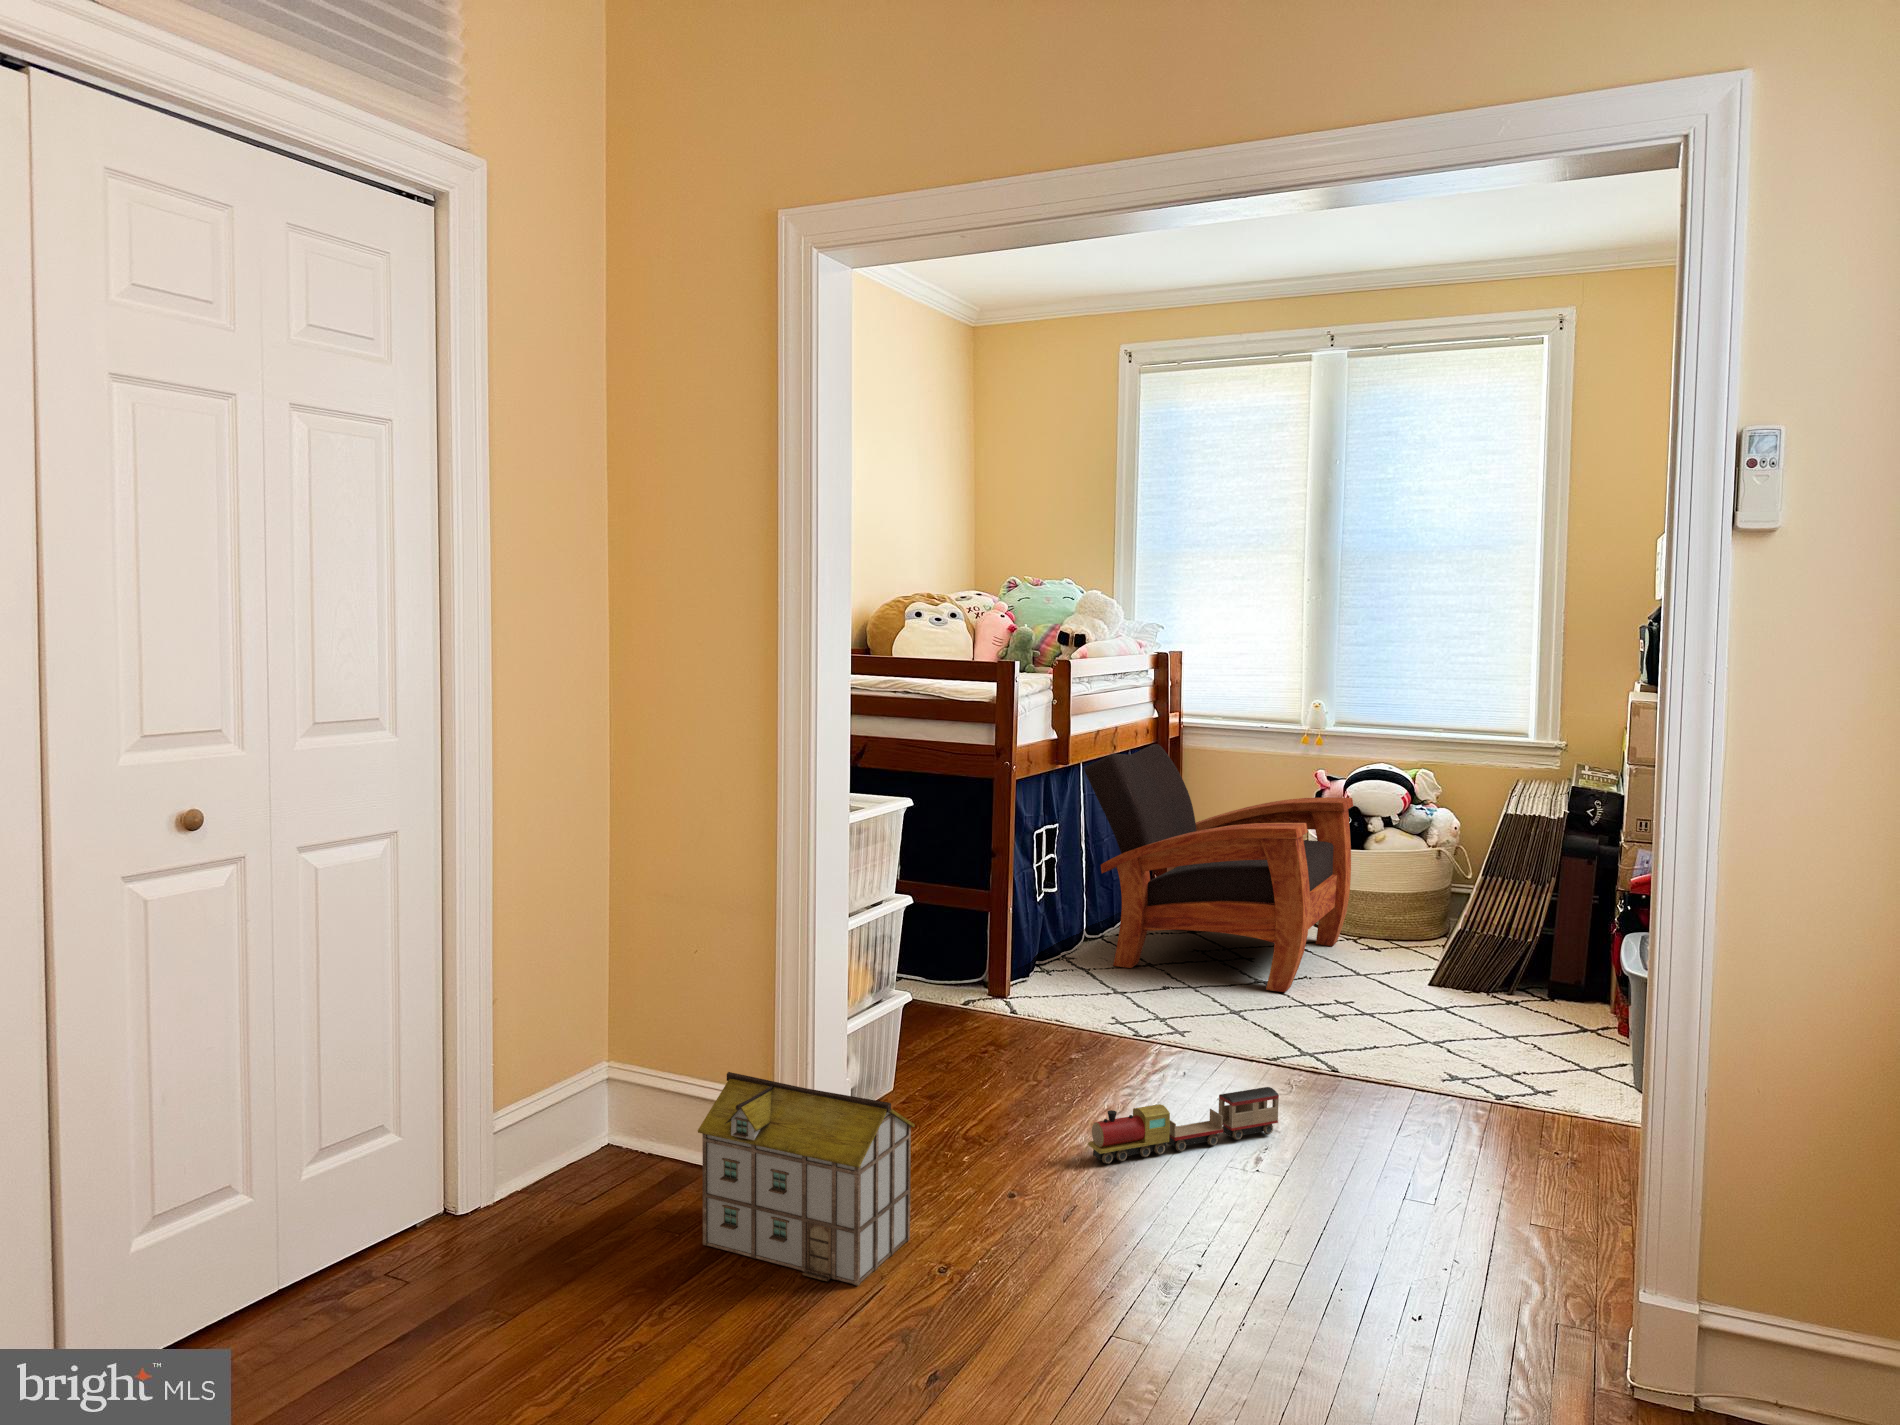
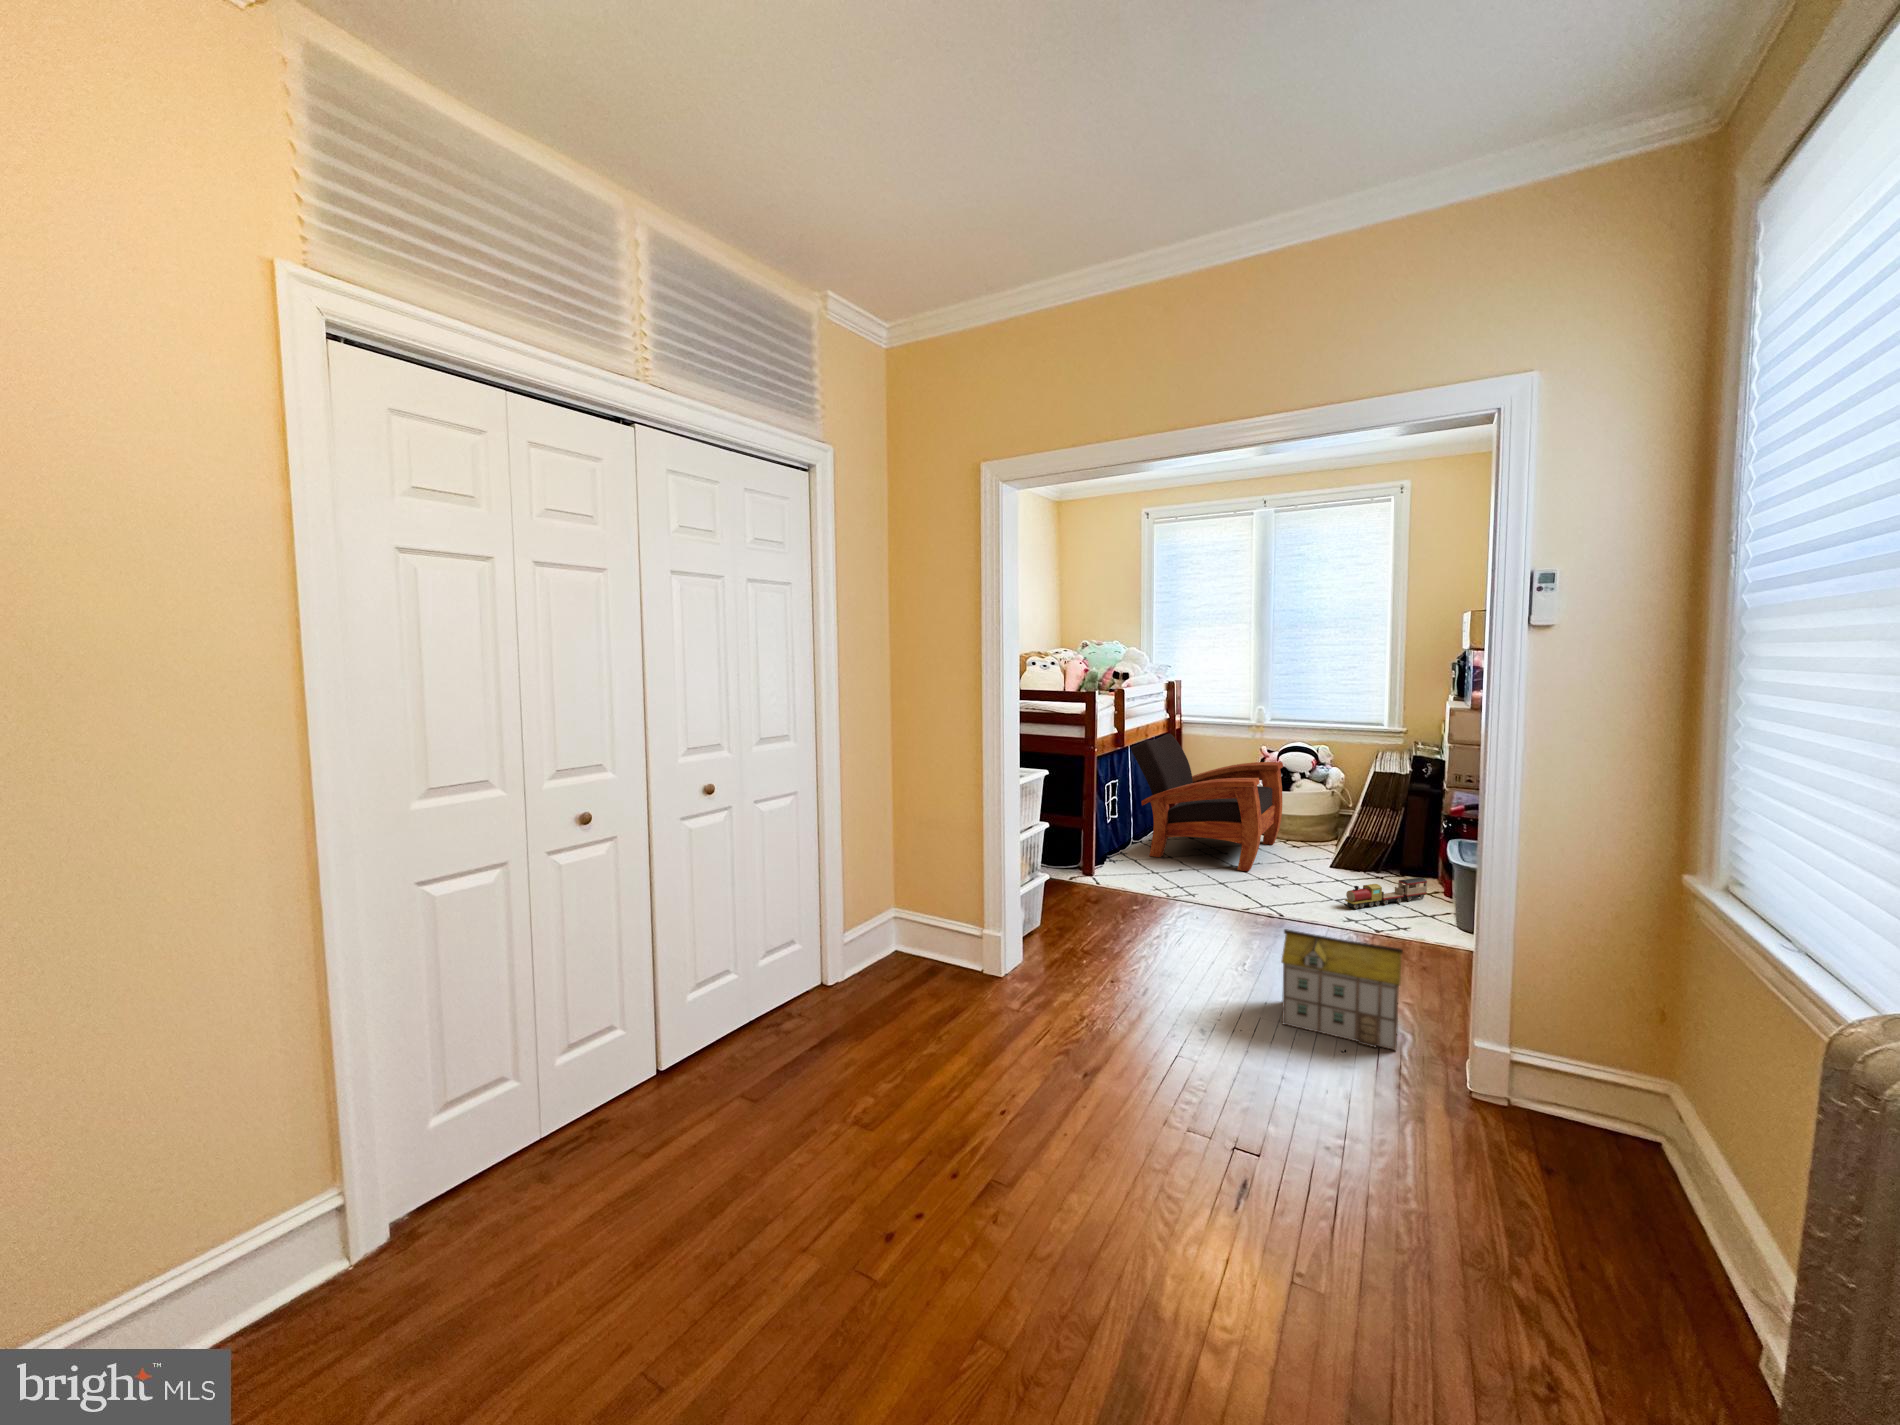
toy house: present [698,1072,915,1286] -> present [1281,929,1403,1050]
toy train: present [1088,1087,1279,1164] -> present [1345,878,1427,909]

